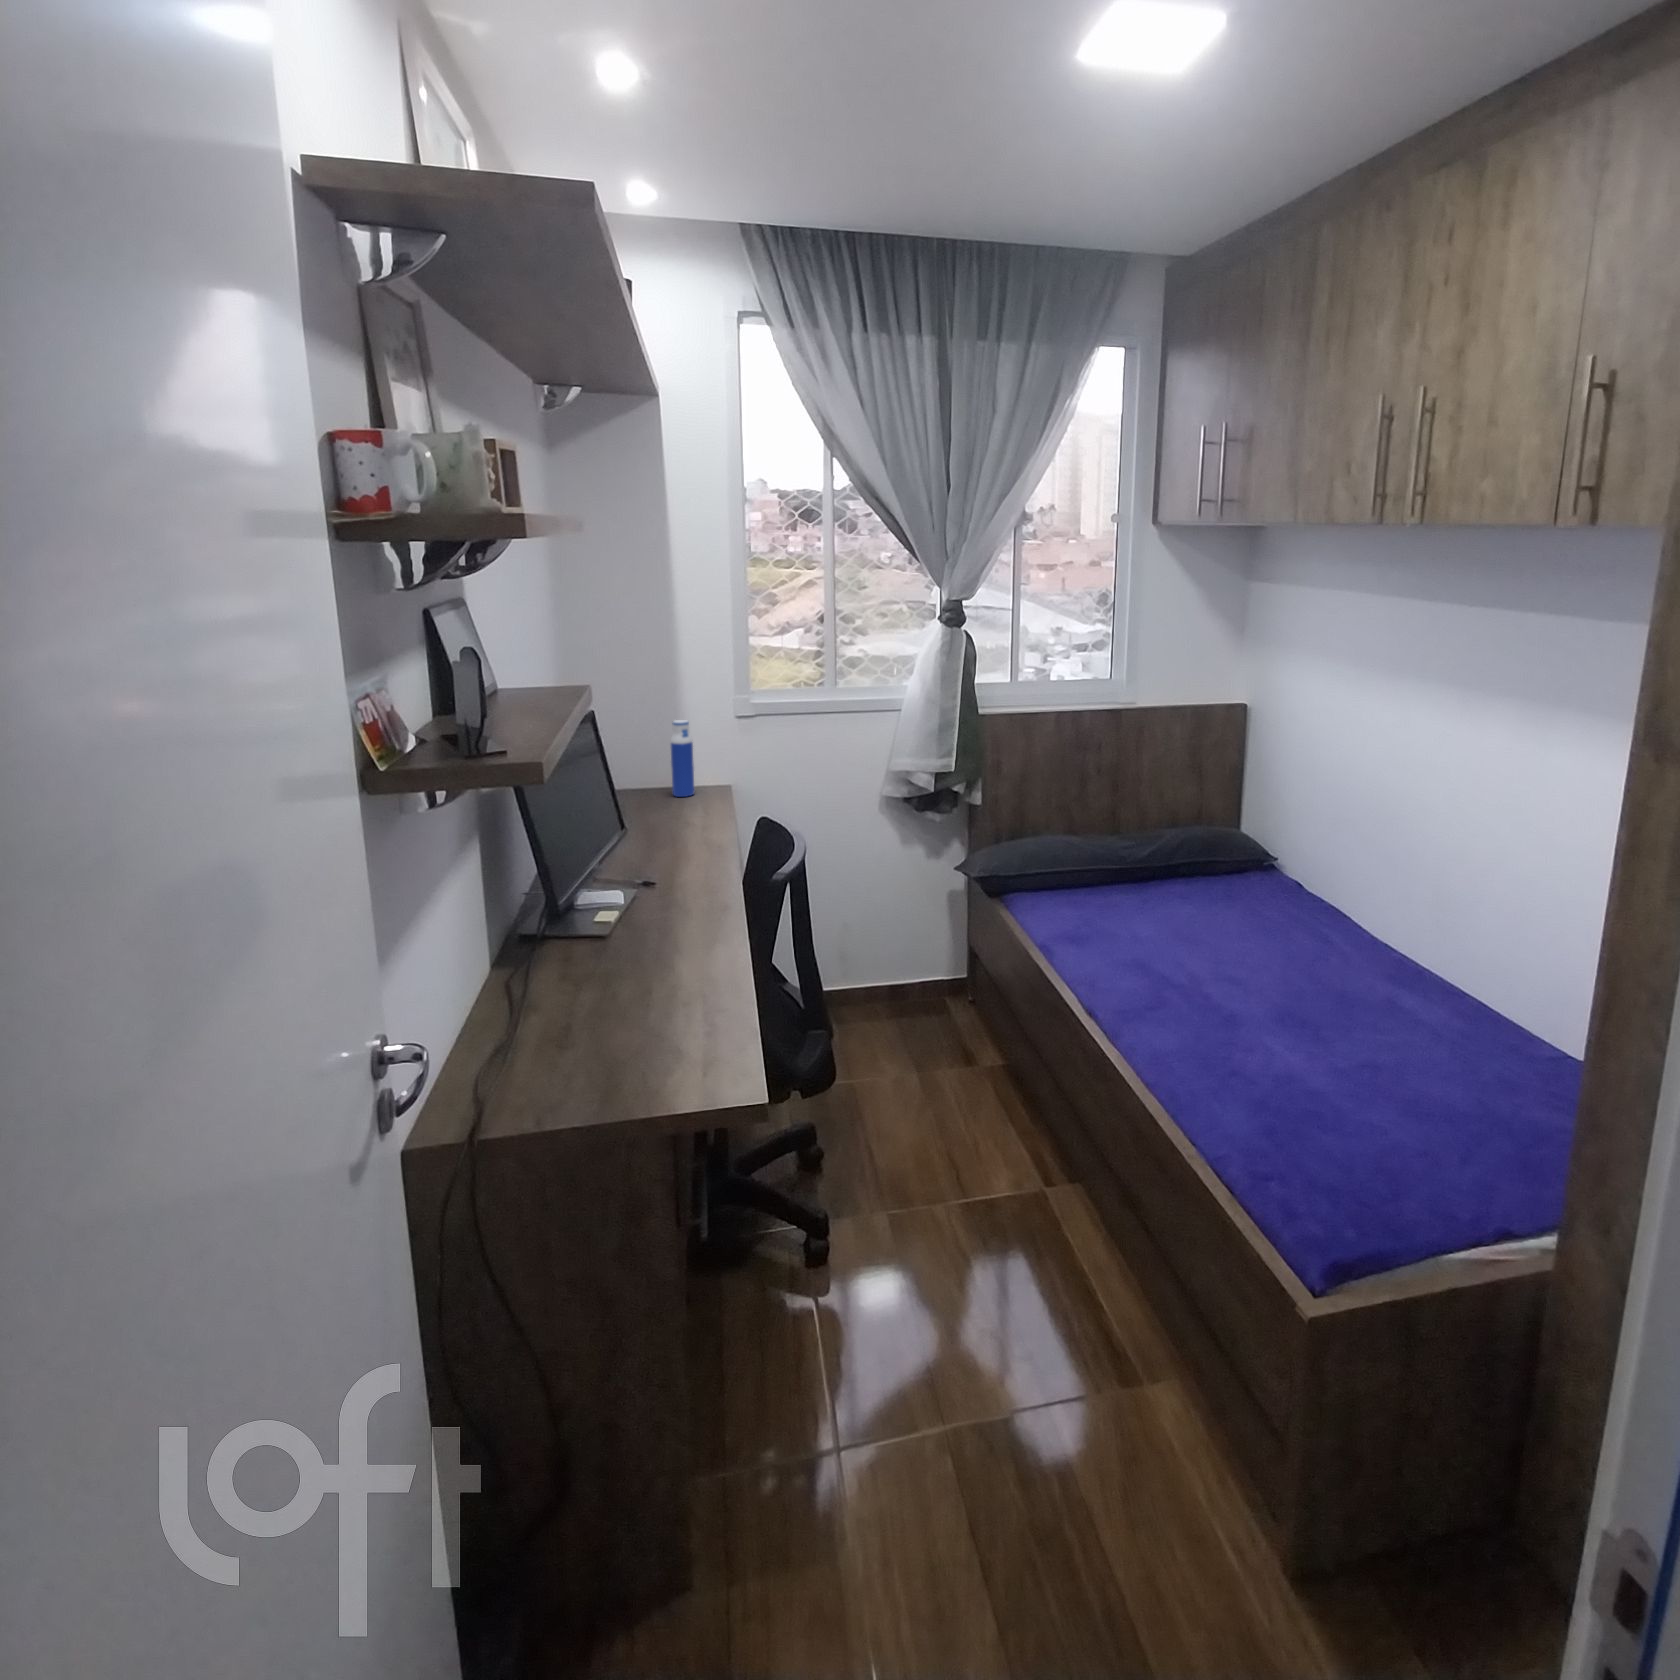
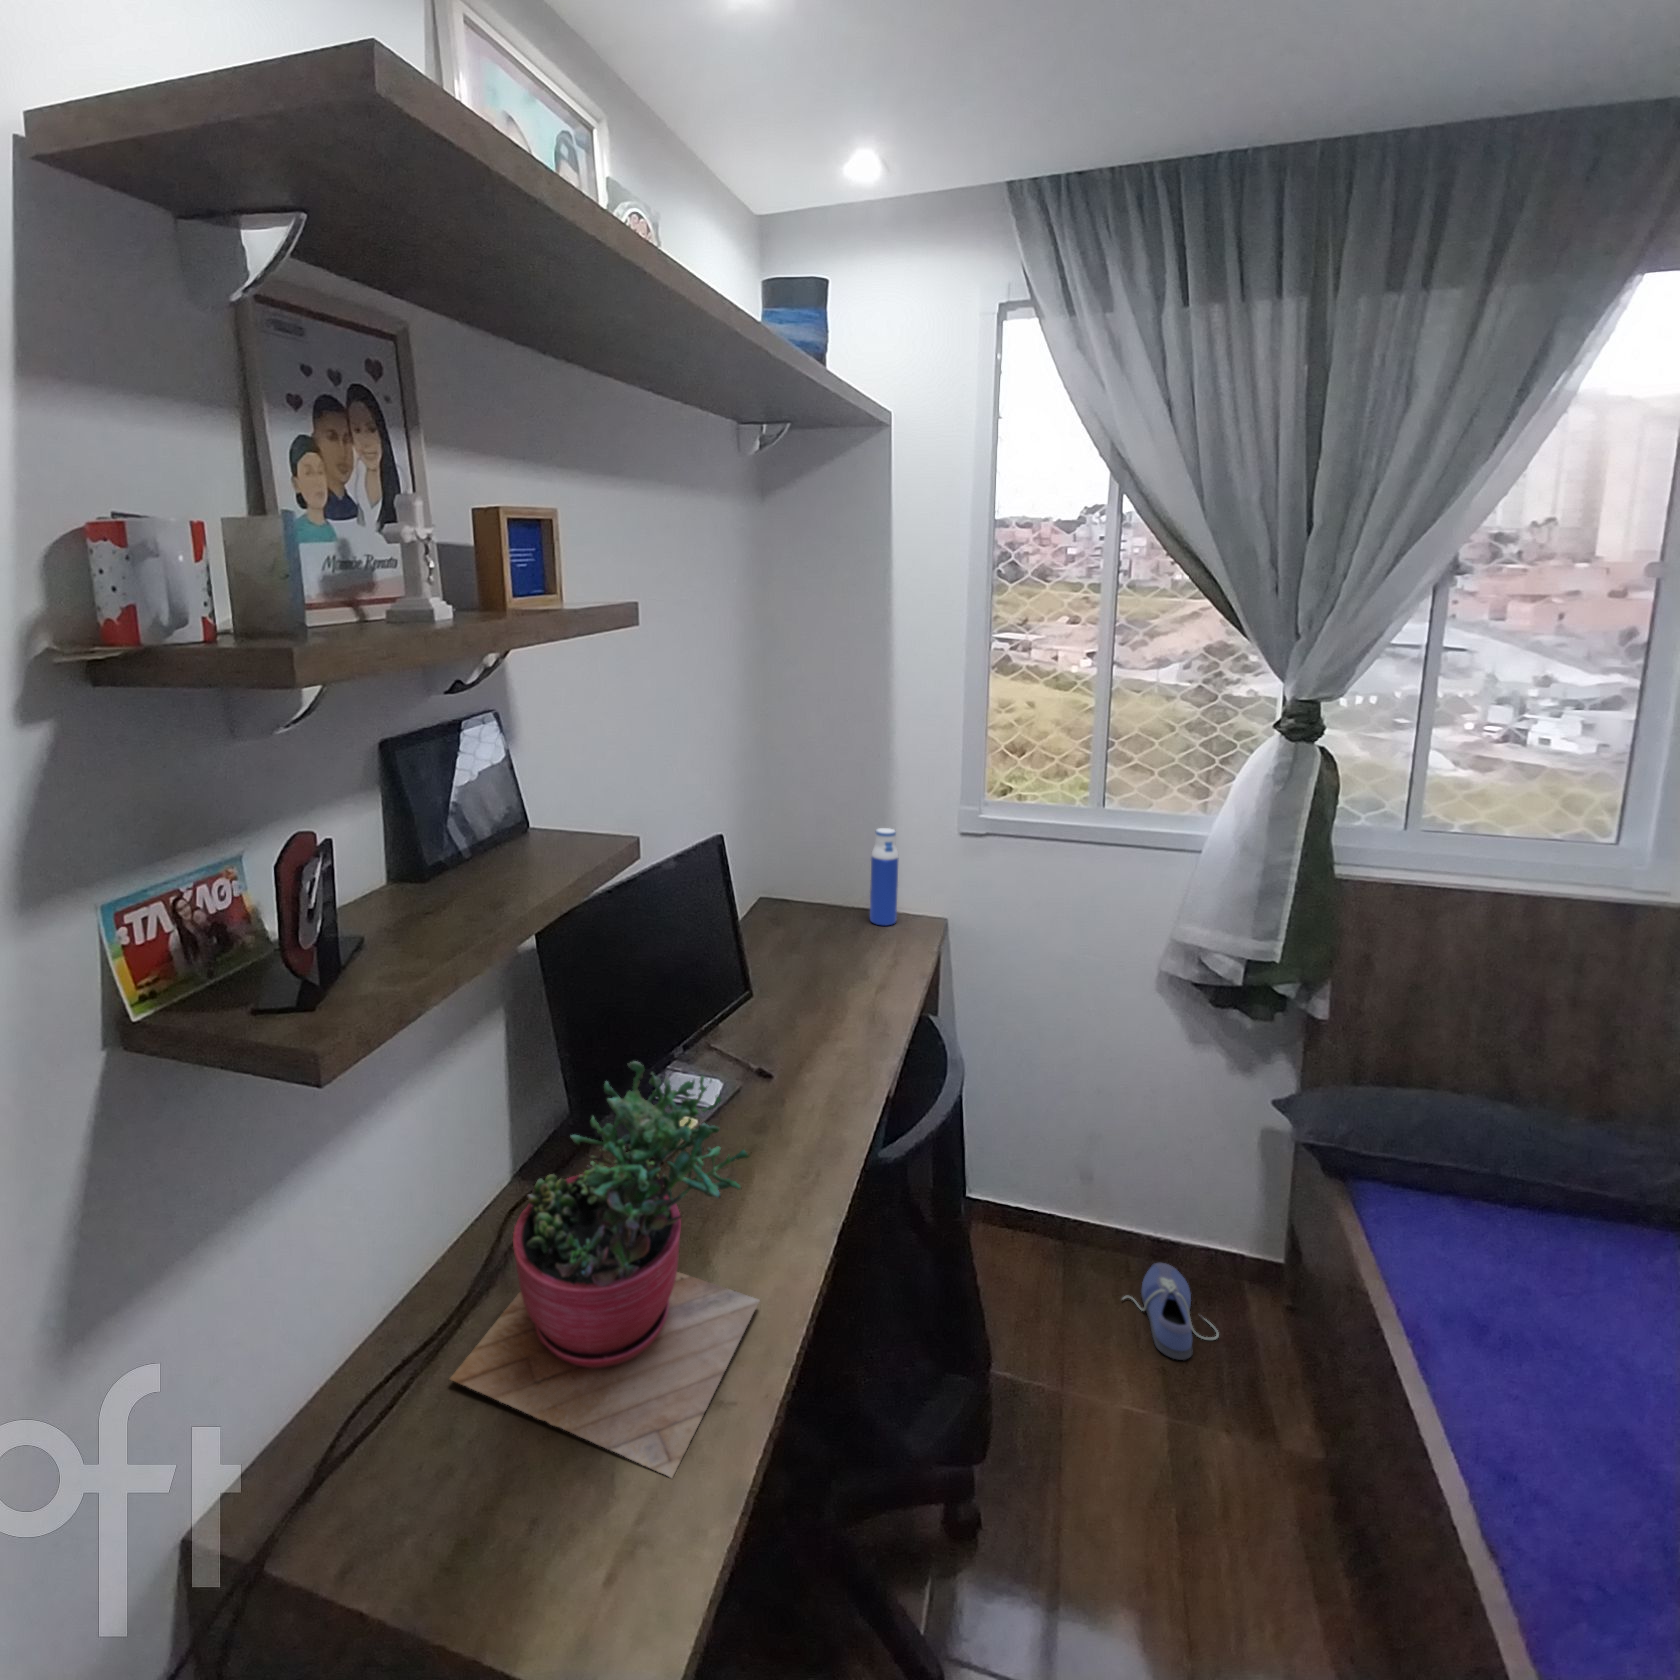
succulent plant: none [530,811,716,1045] -> present [450,1061,759,1478]
shoe: none [879,994,939,1040] -> present [1123,1263,1219,1360]

